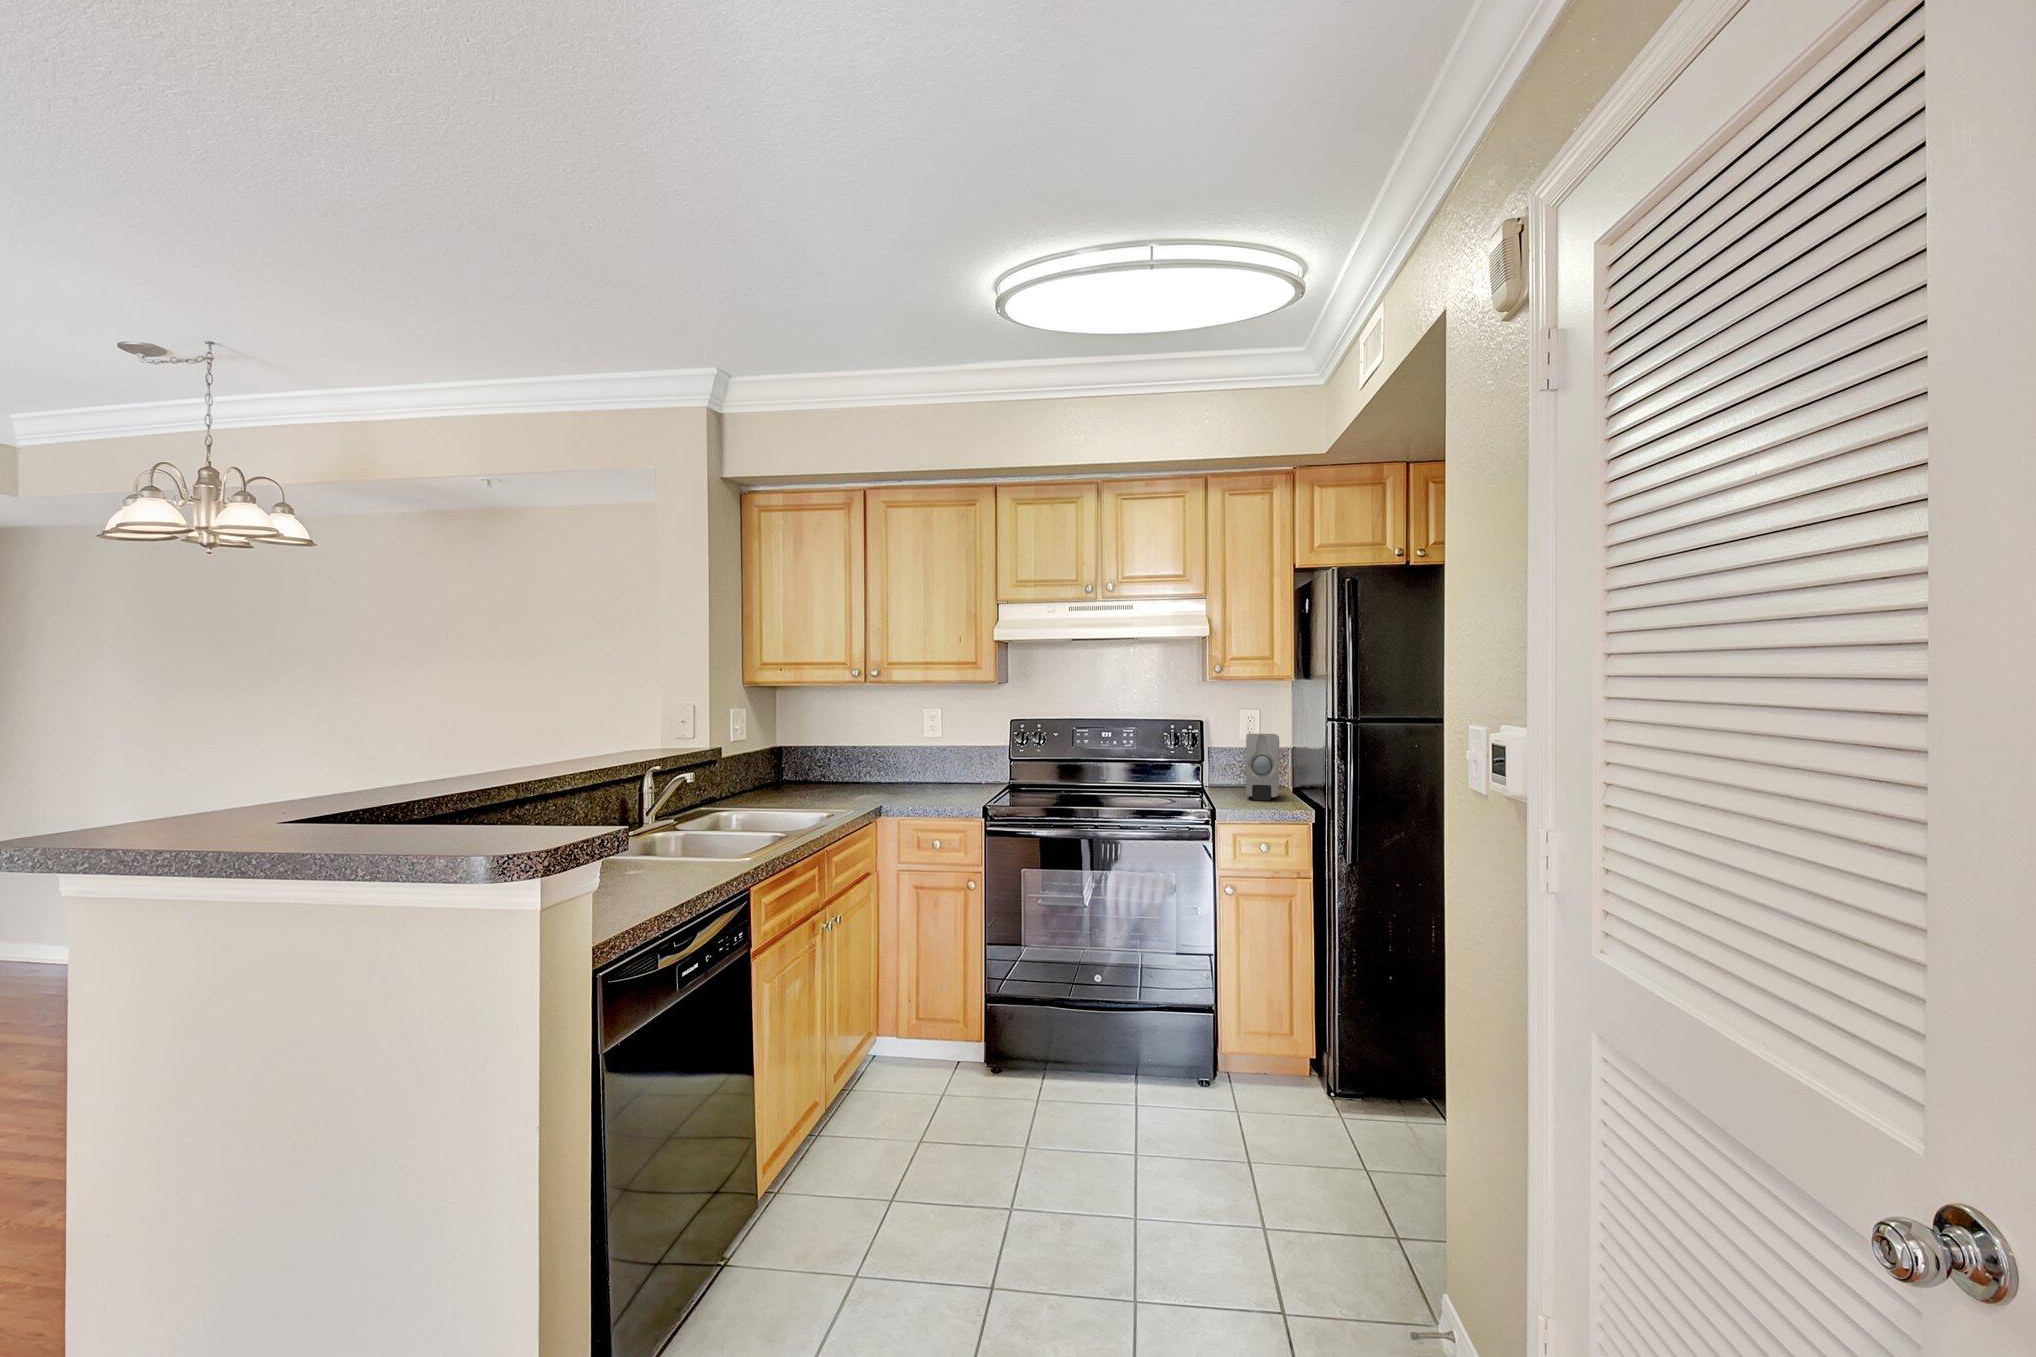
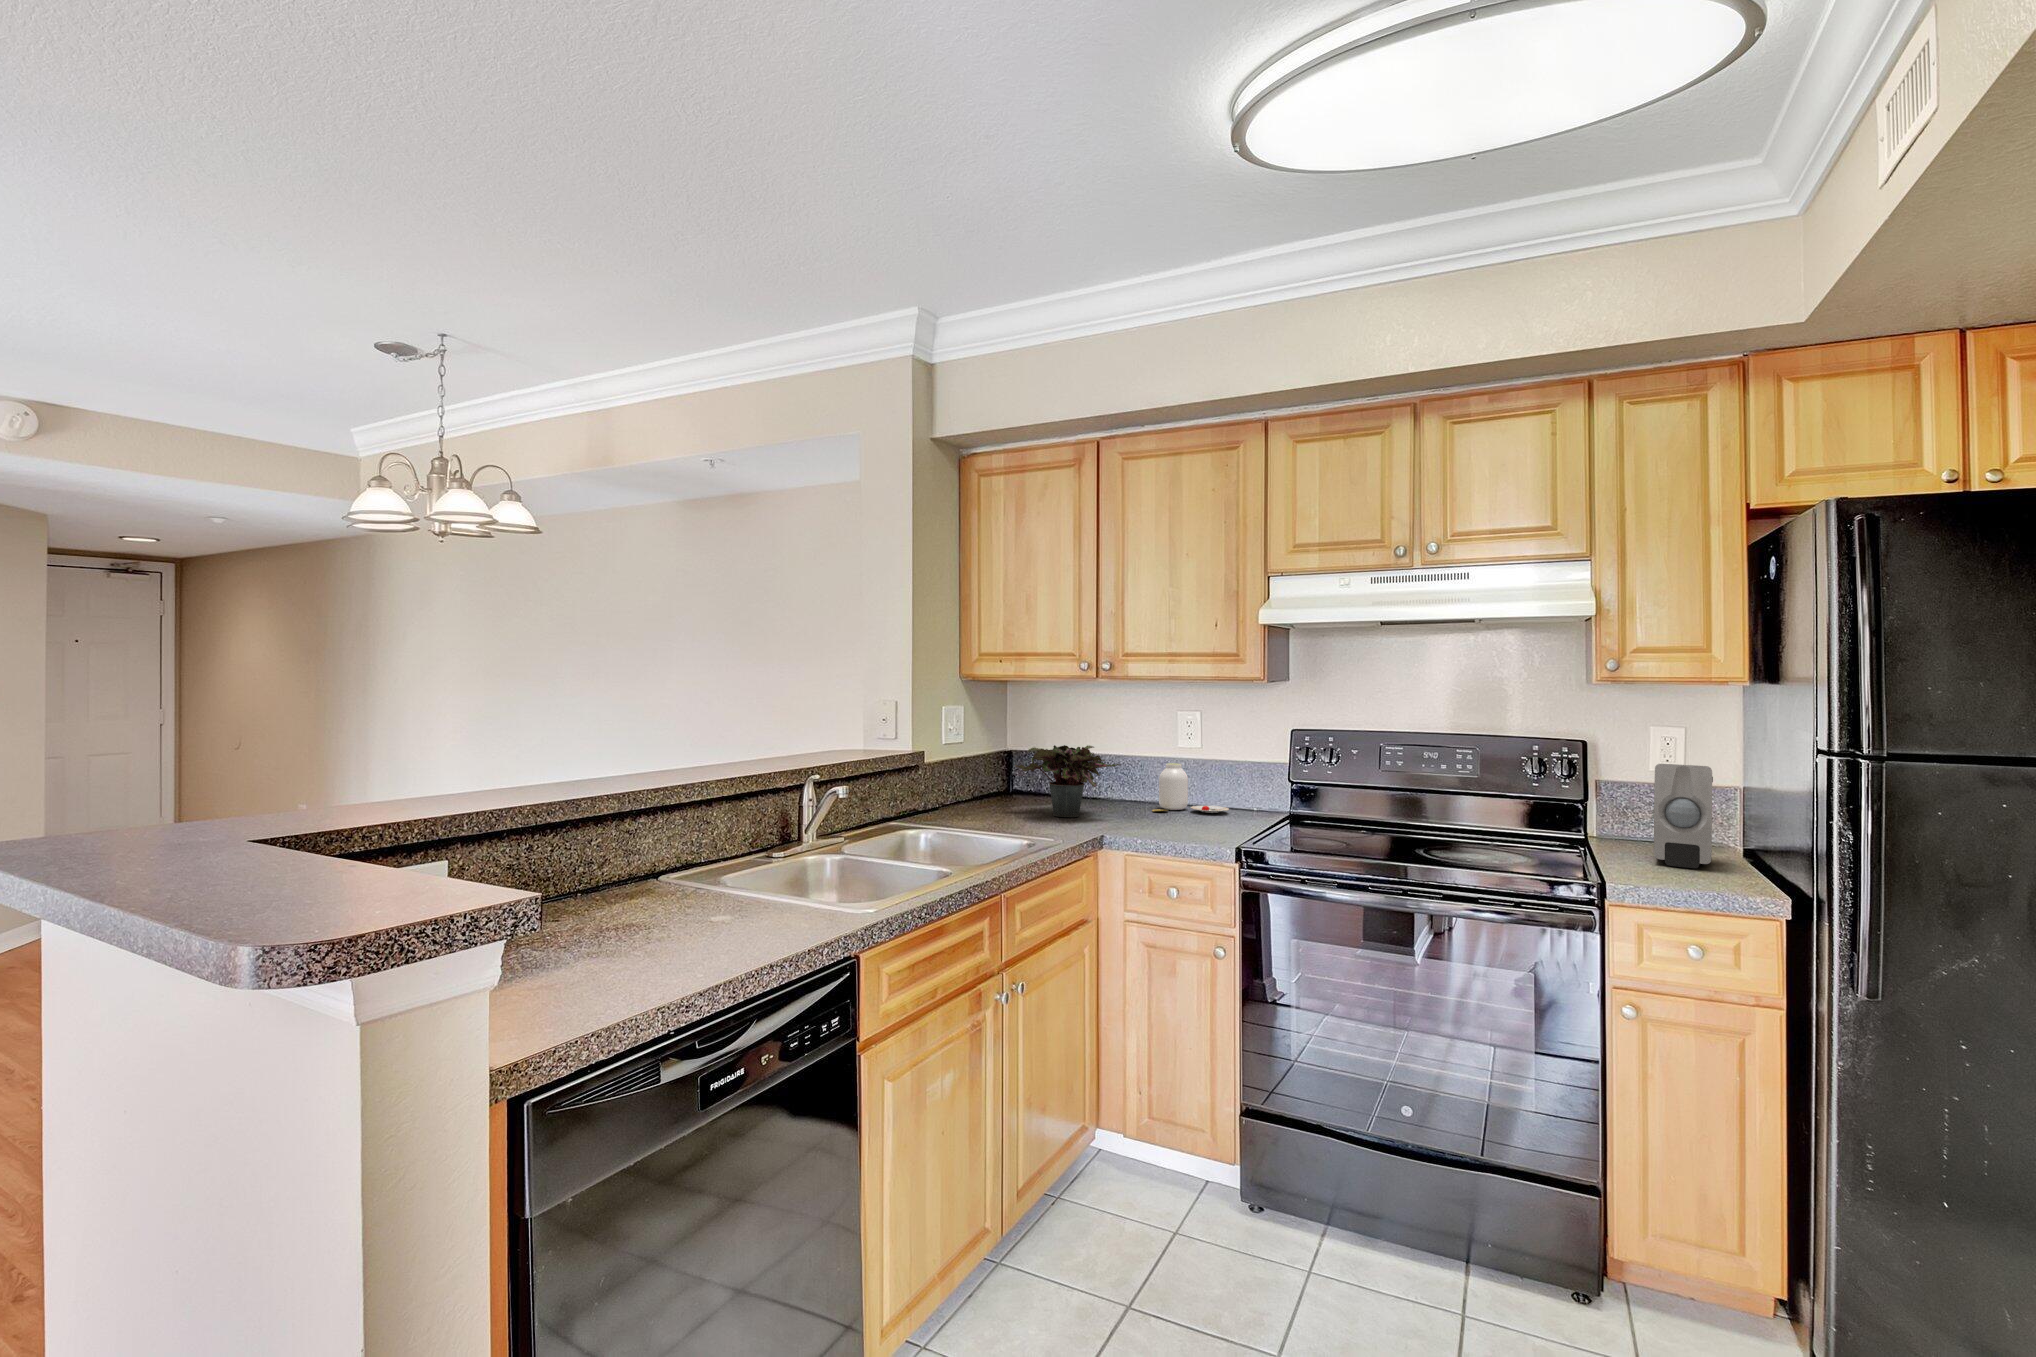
potted plant: none [795,737,885,796] -> present [1015,745,1120,817]
jar: none [906,749,966,788] -> present [1152,763,1229,813]

